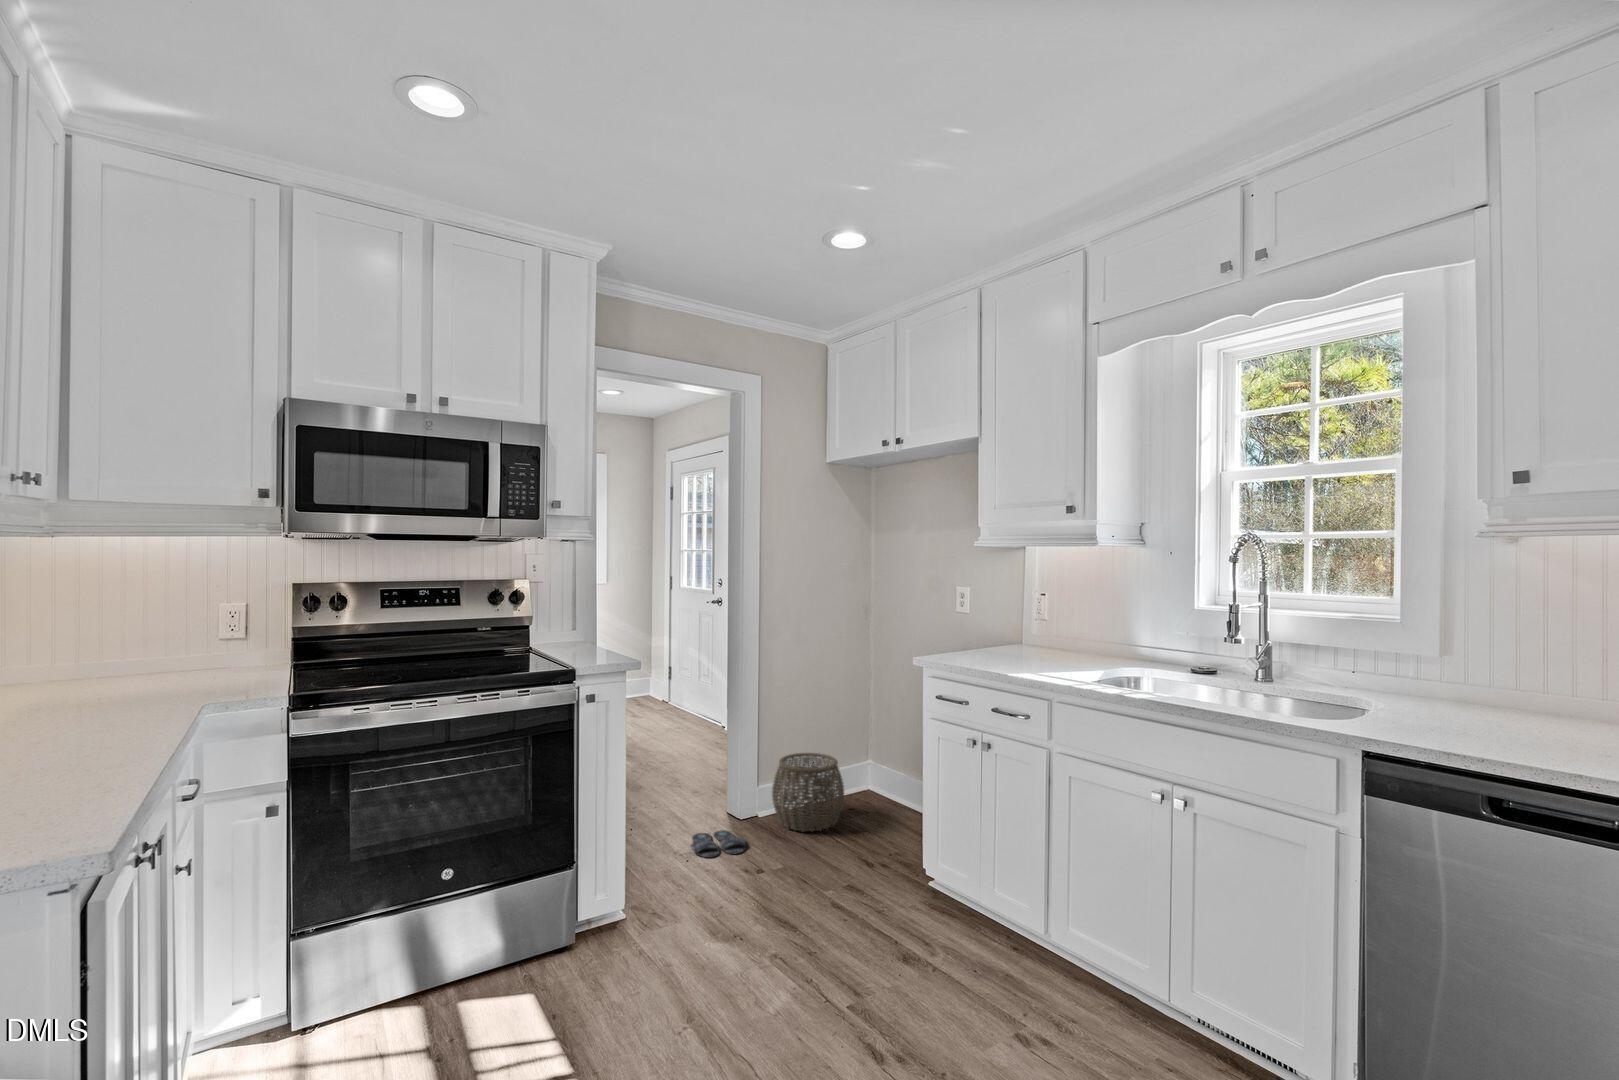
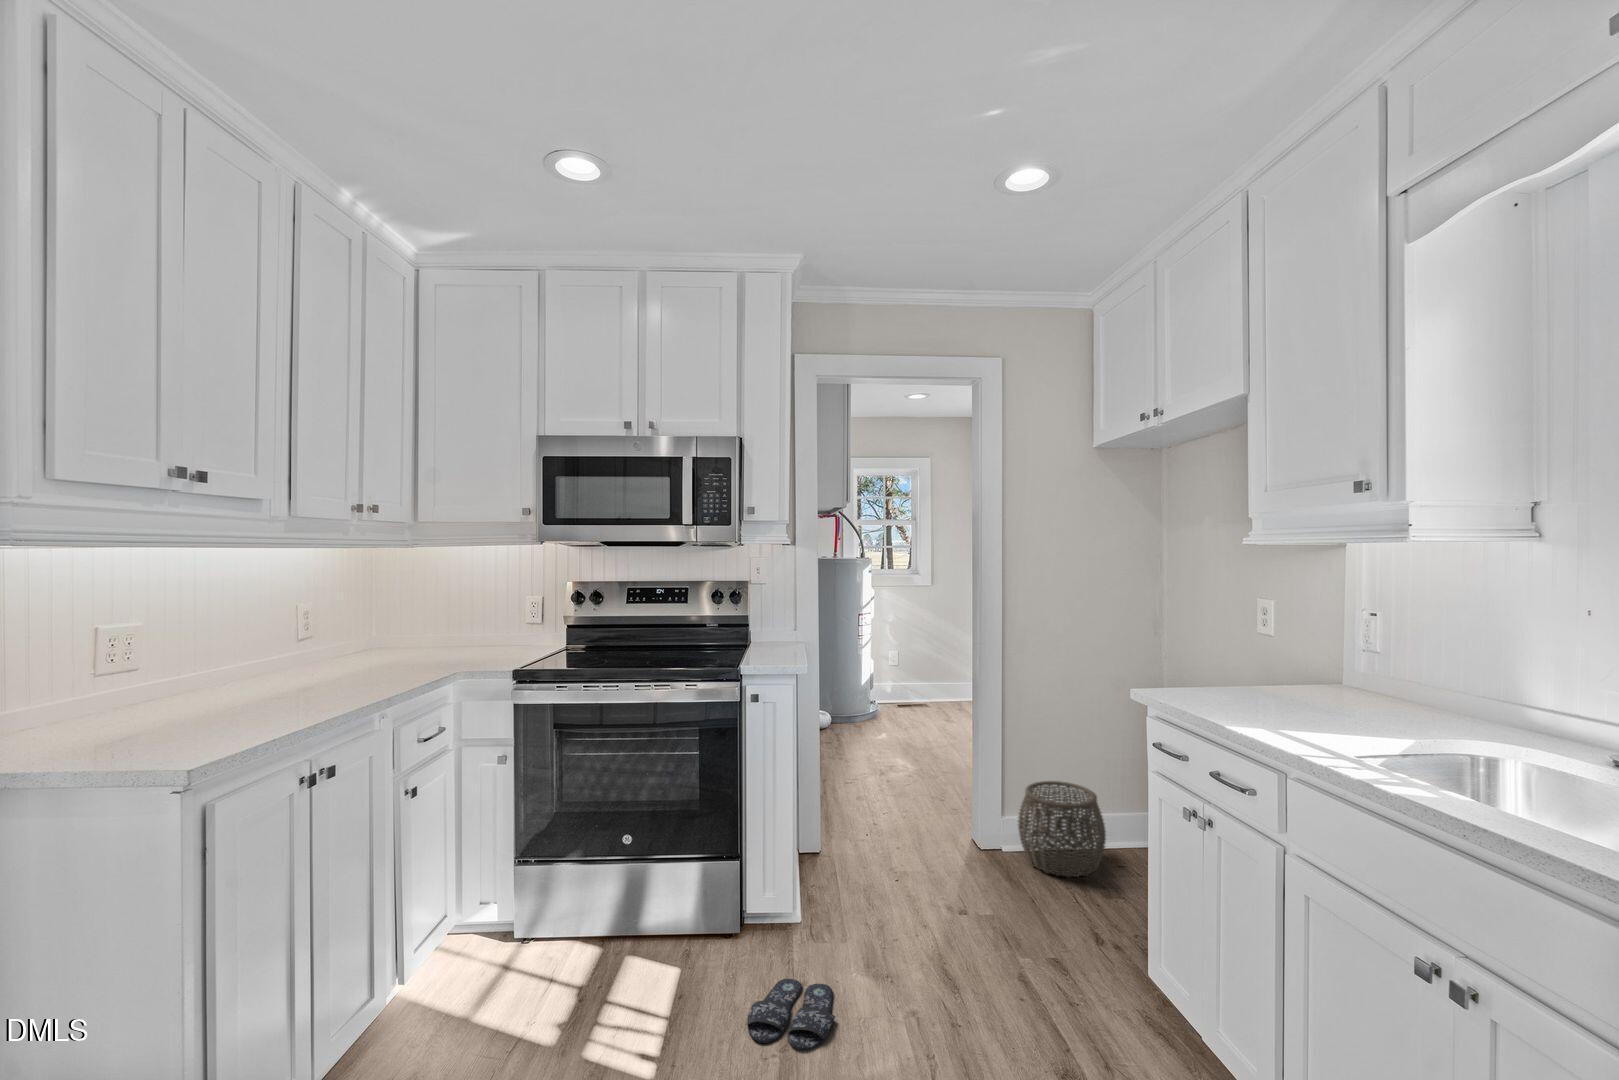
slippers: present [691,830,746,858] -> present [747,979,835,1051]

